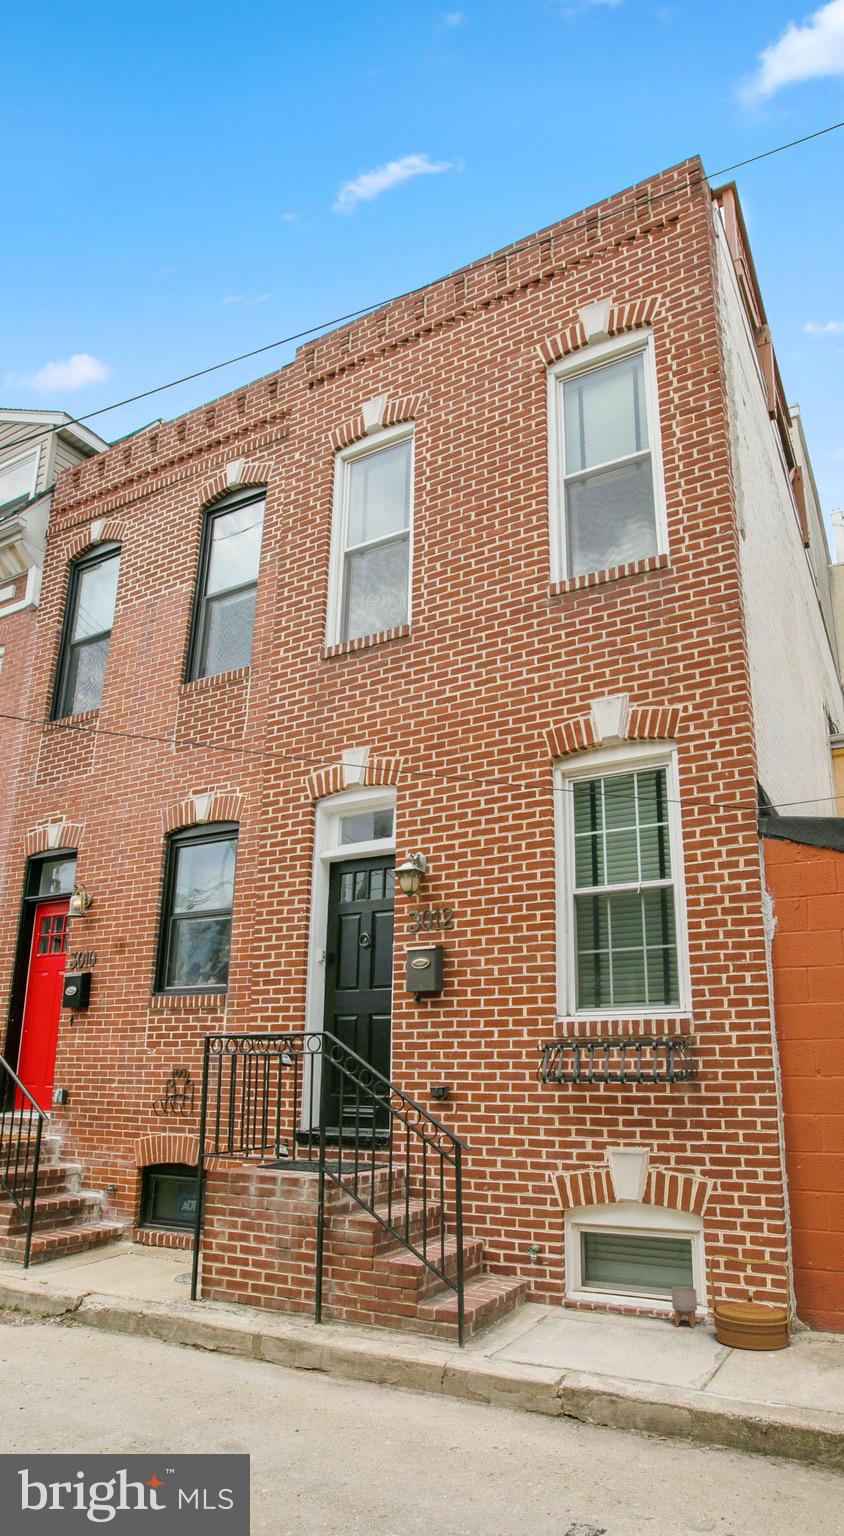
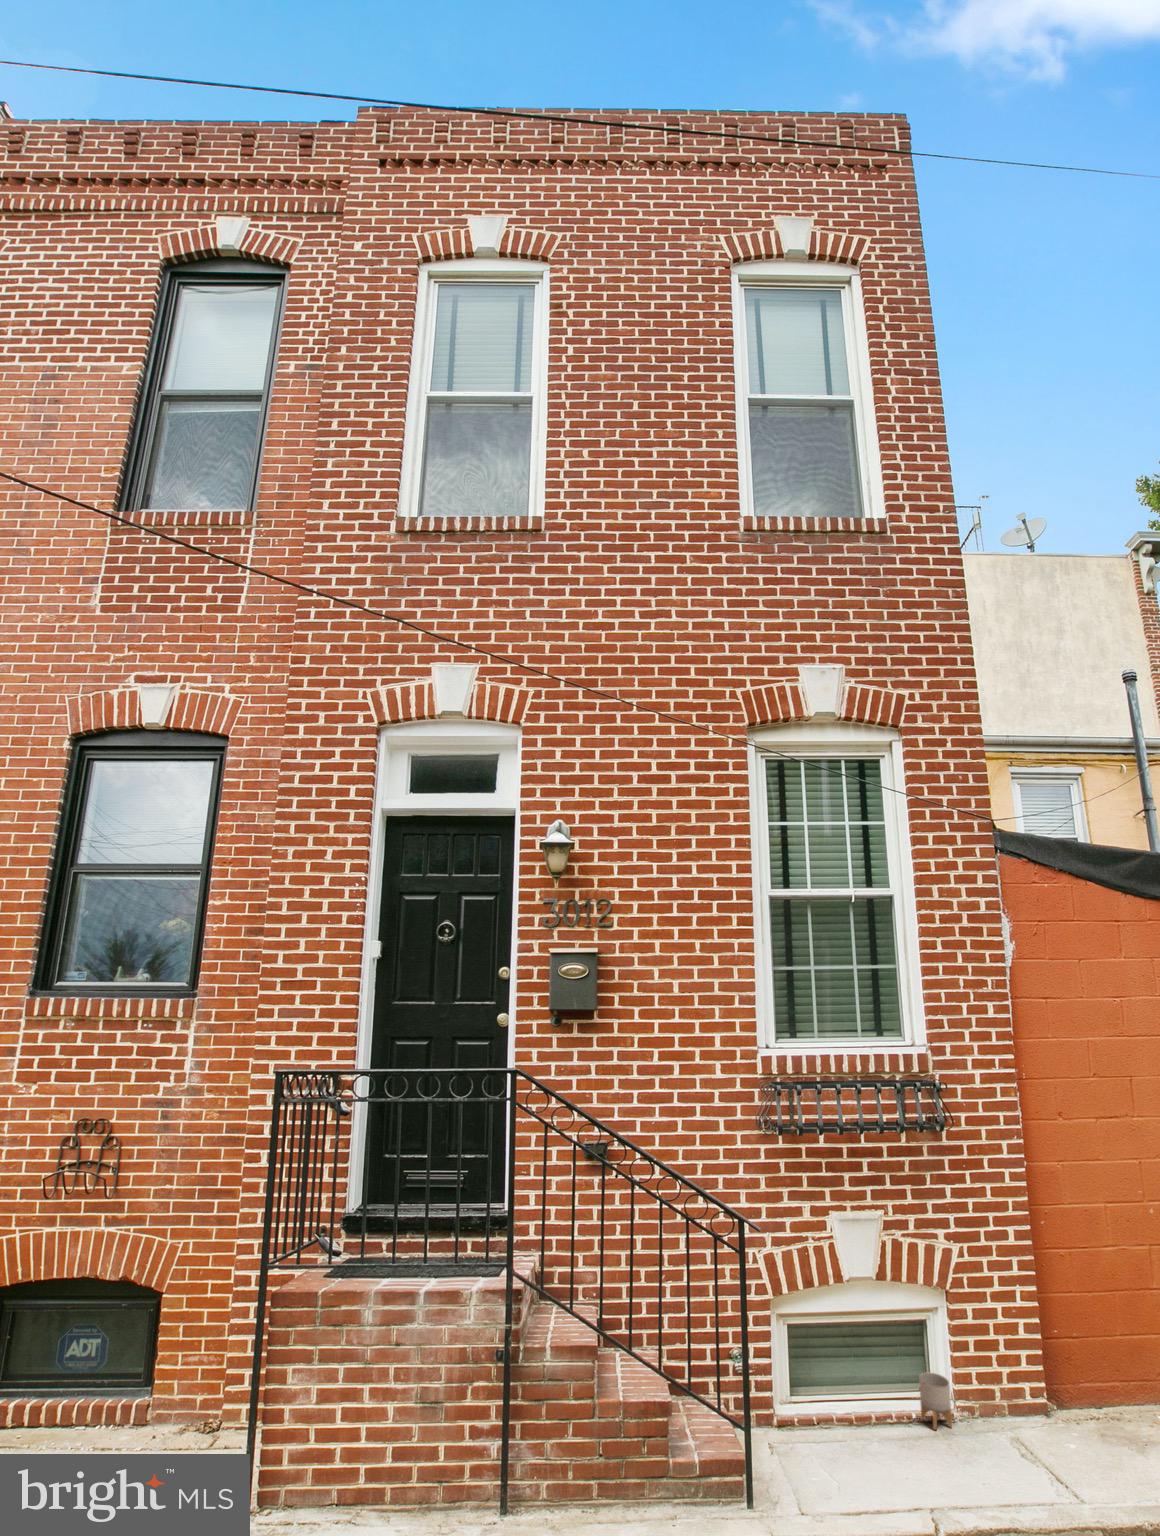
woven basket: present [709,1255,790,1350] -> none [991,1344,1088,1469]

